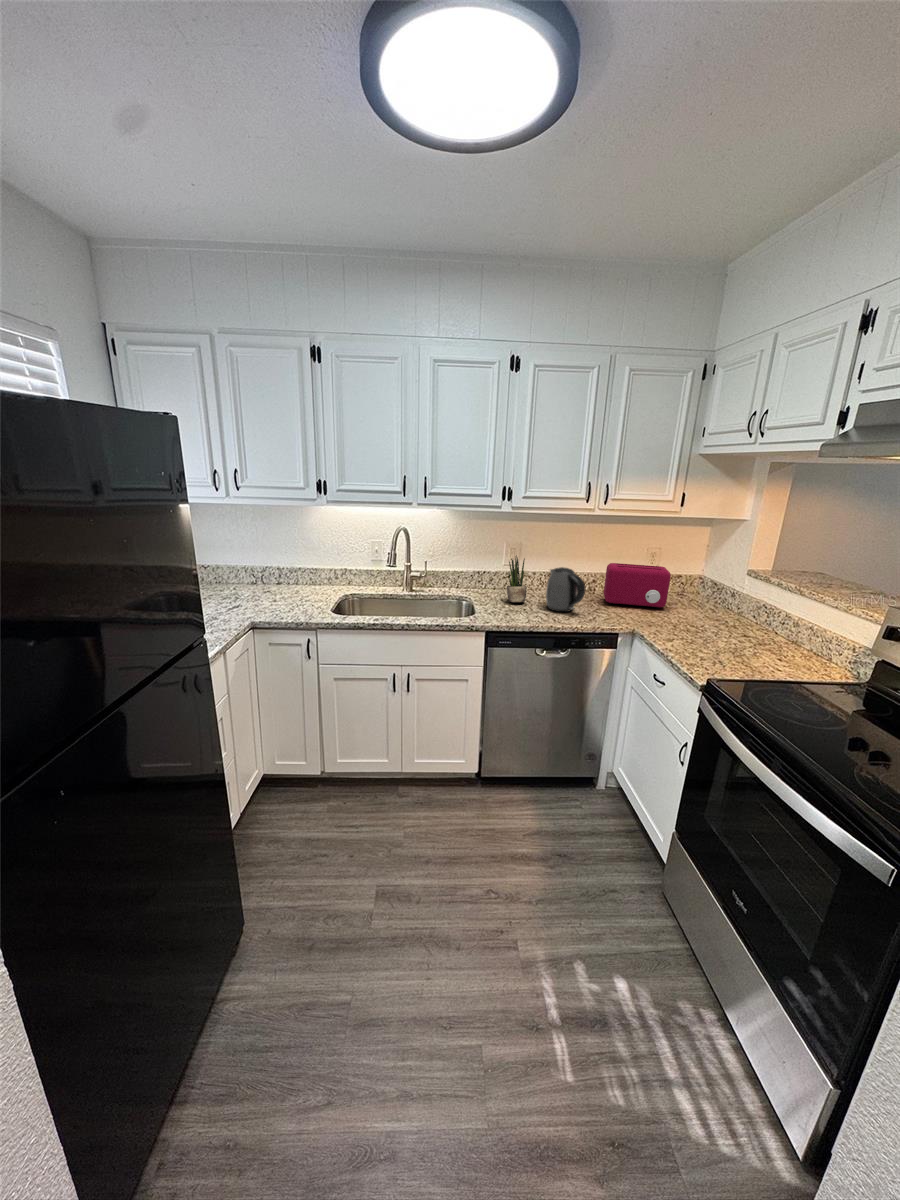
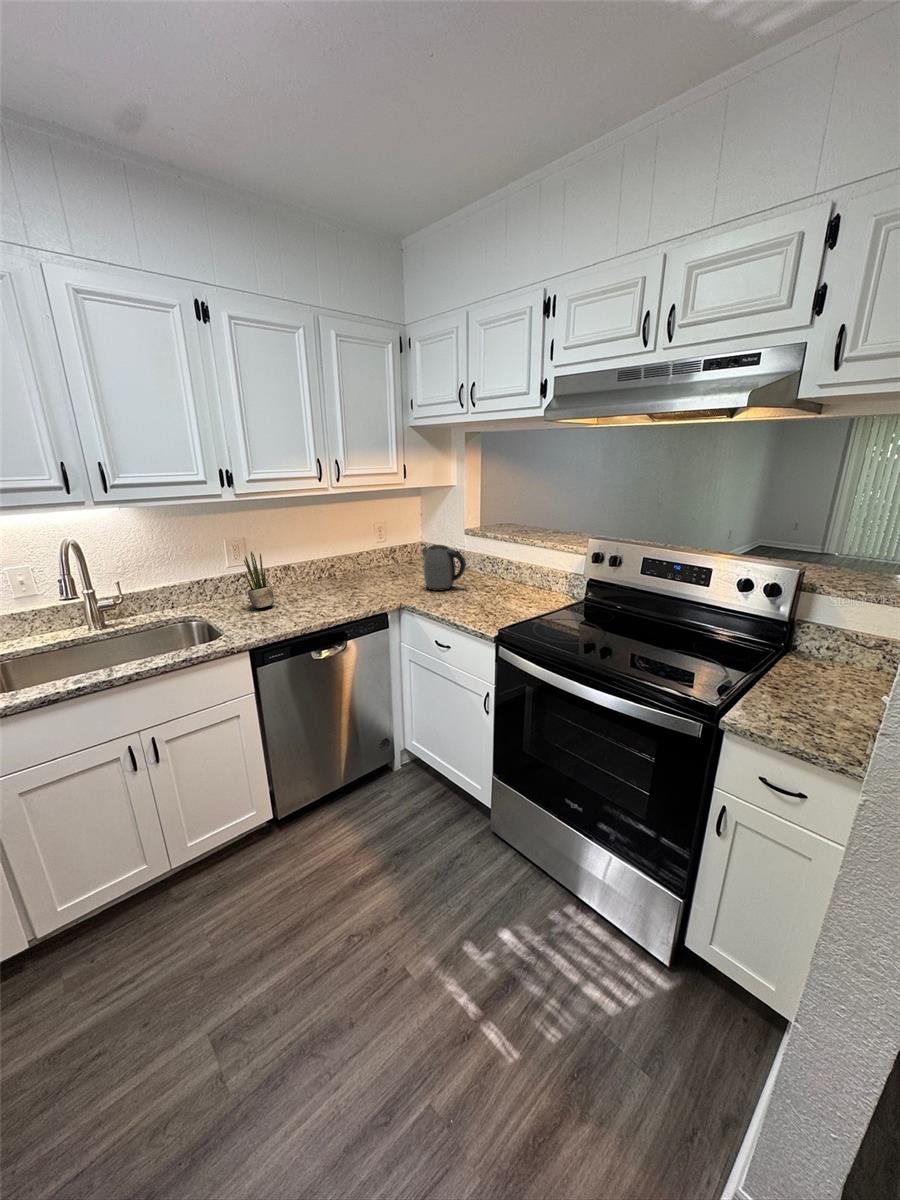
toaster: present [604,563,671,609] -> none [347,539,411,586]
kettle: present [546,567,586,612] -> present [422,545,466,591]

